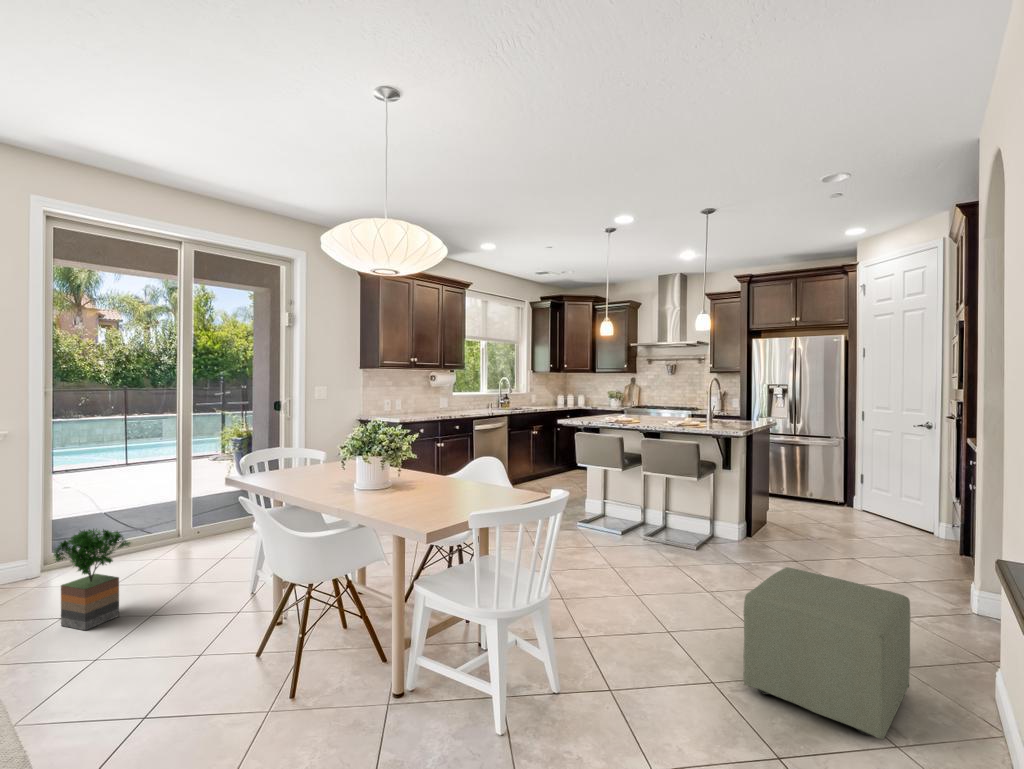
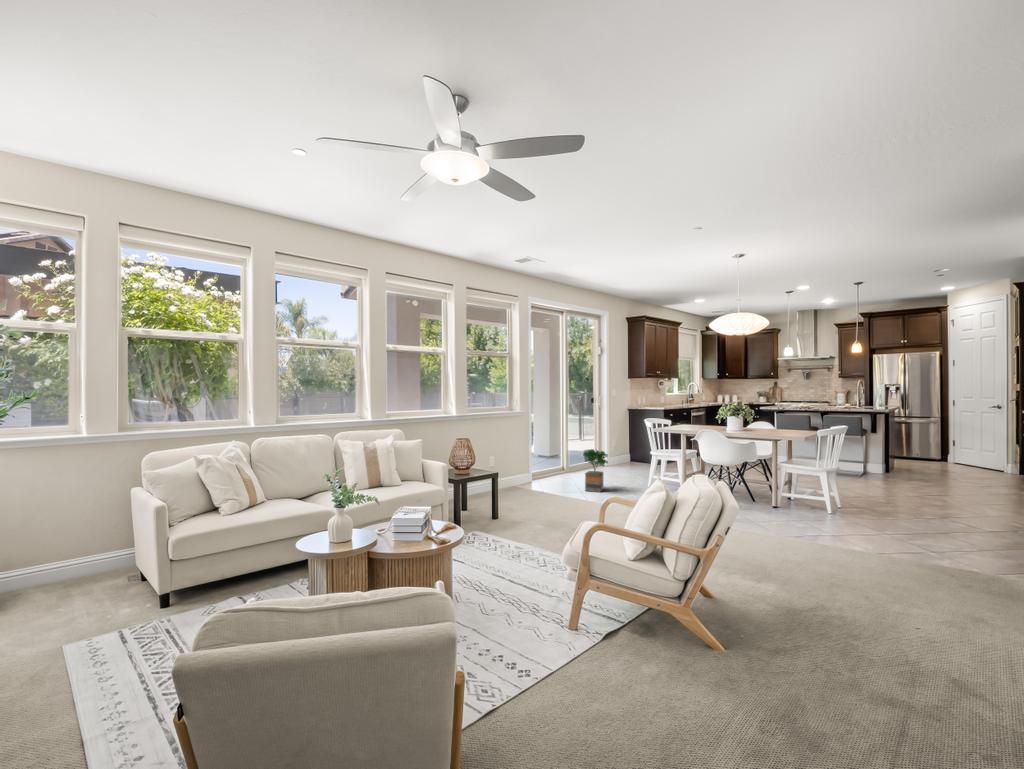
ottoman: present [743,567,910,739] -> none [919,462,994,515]

